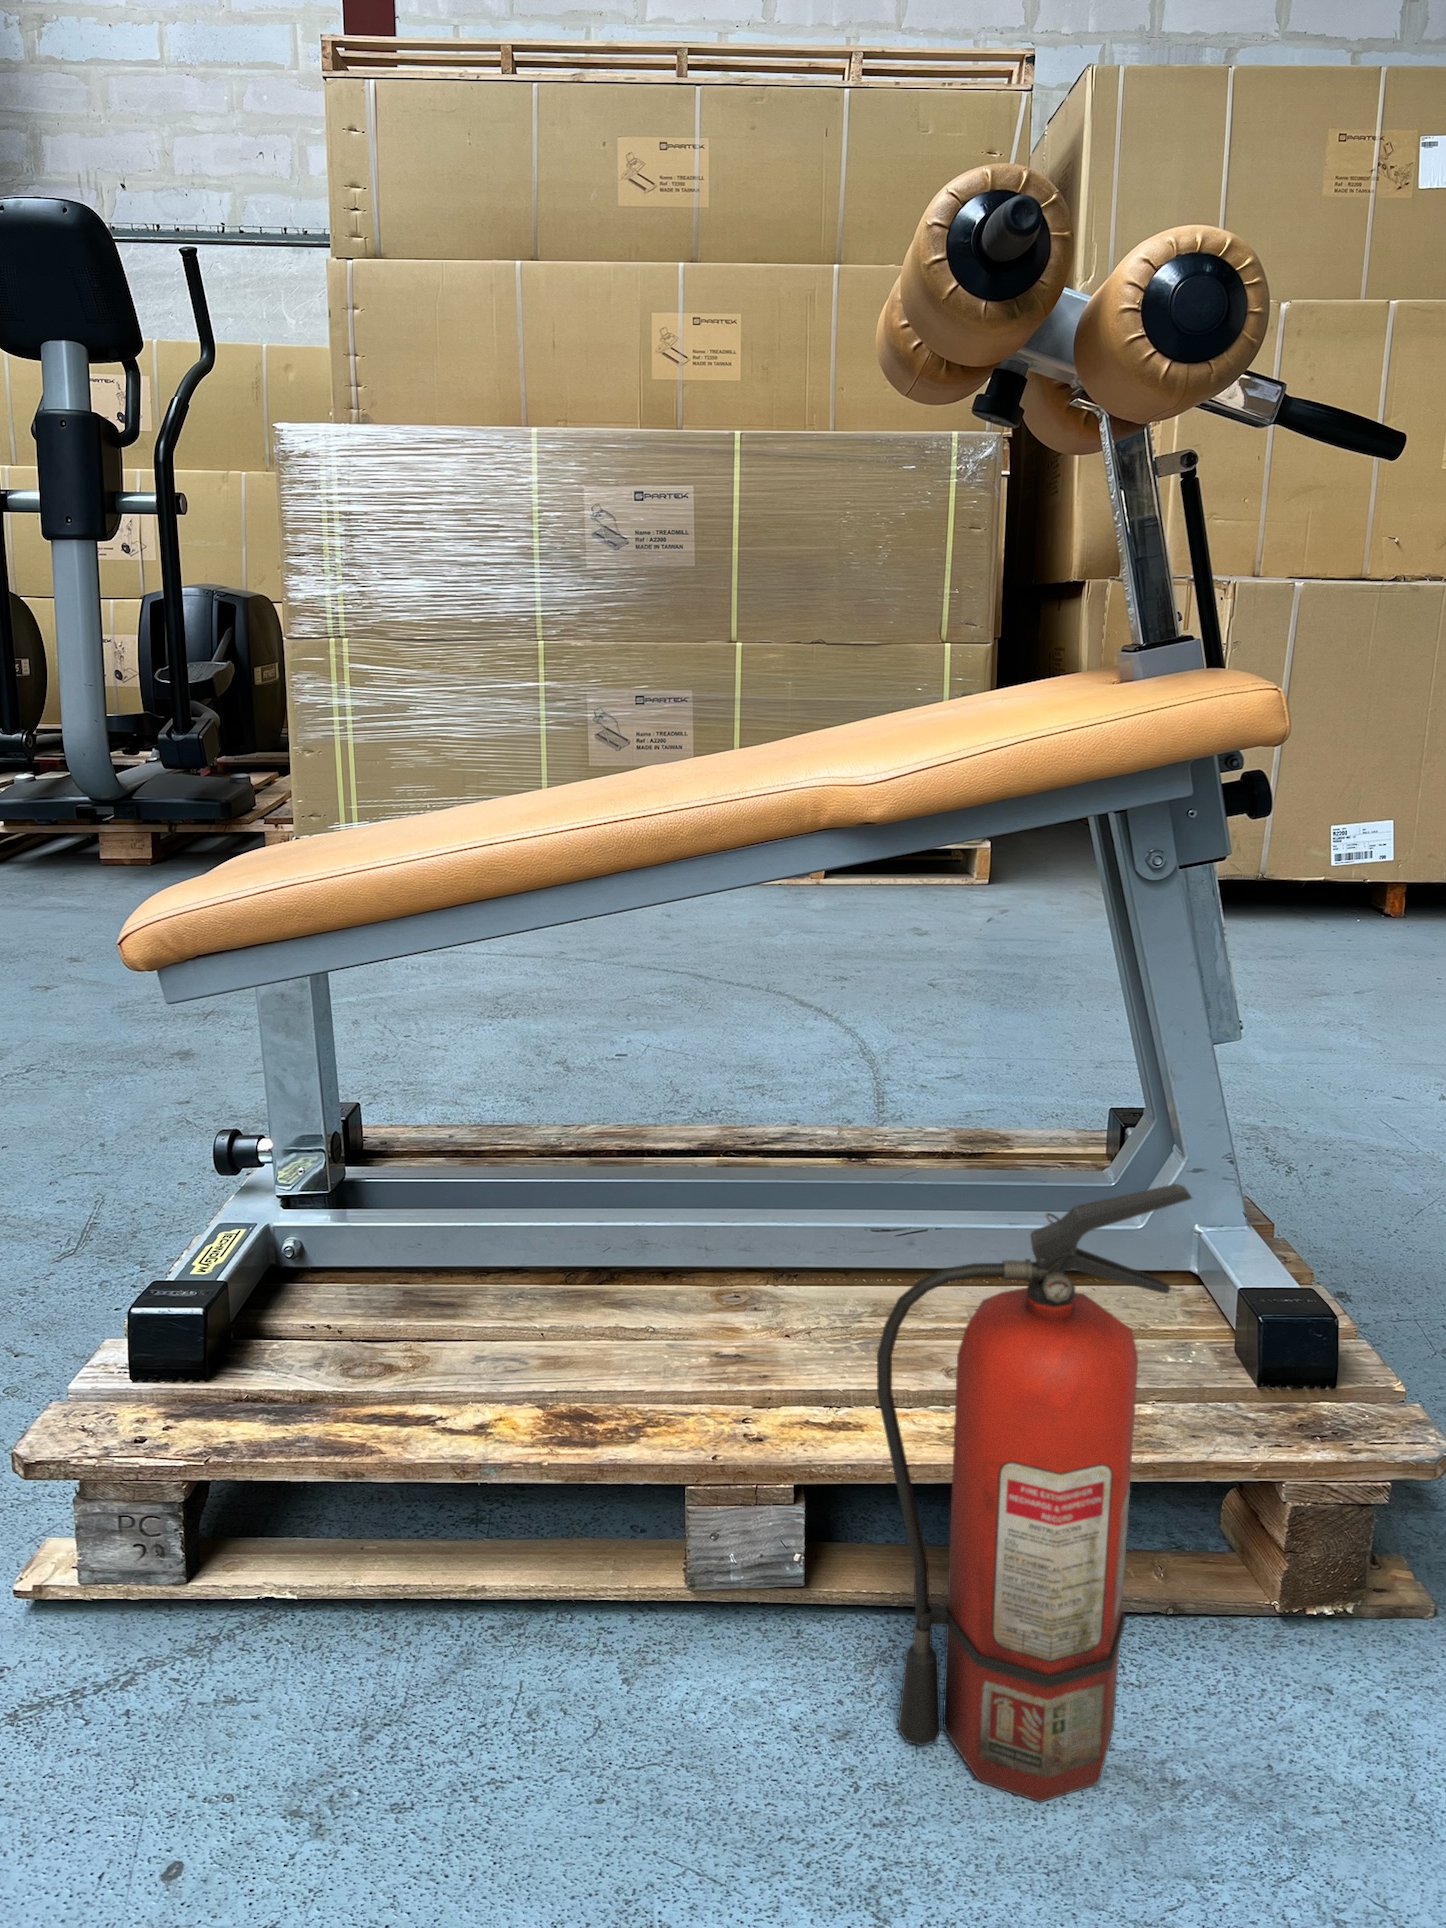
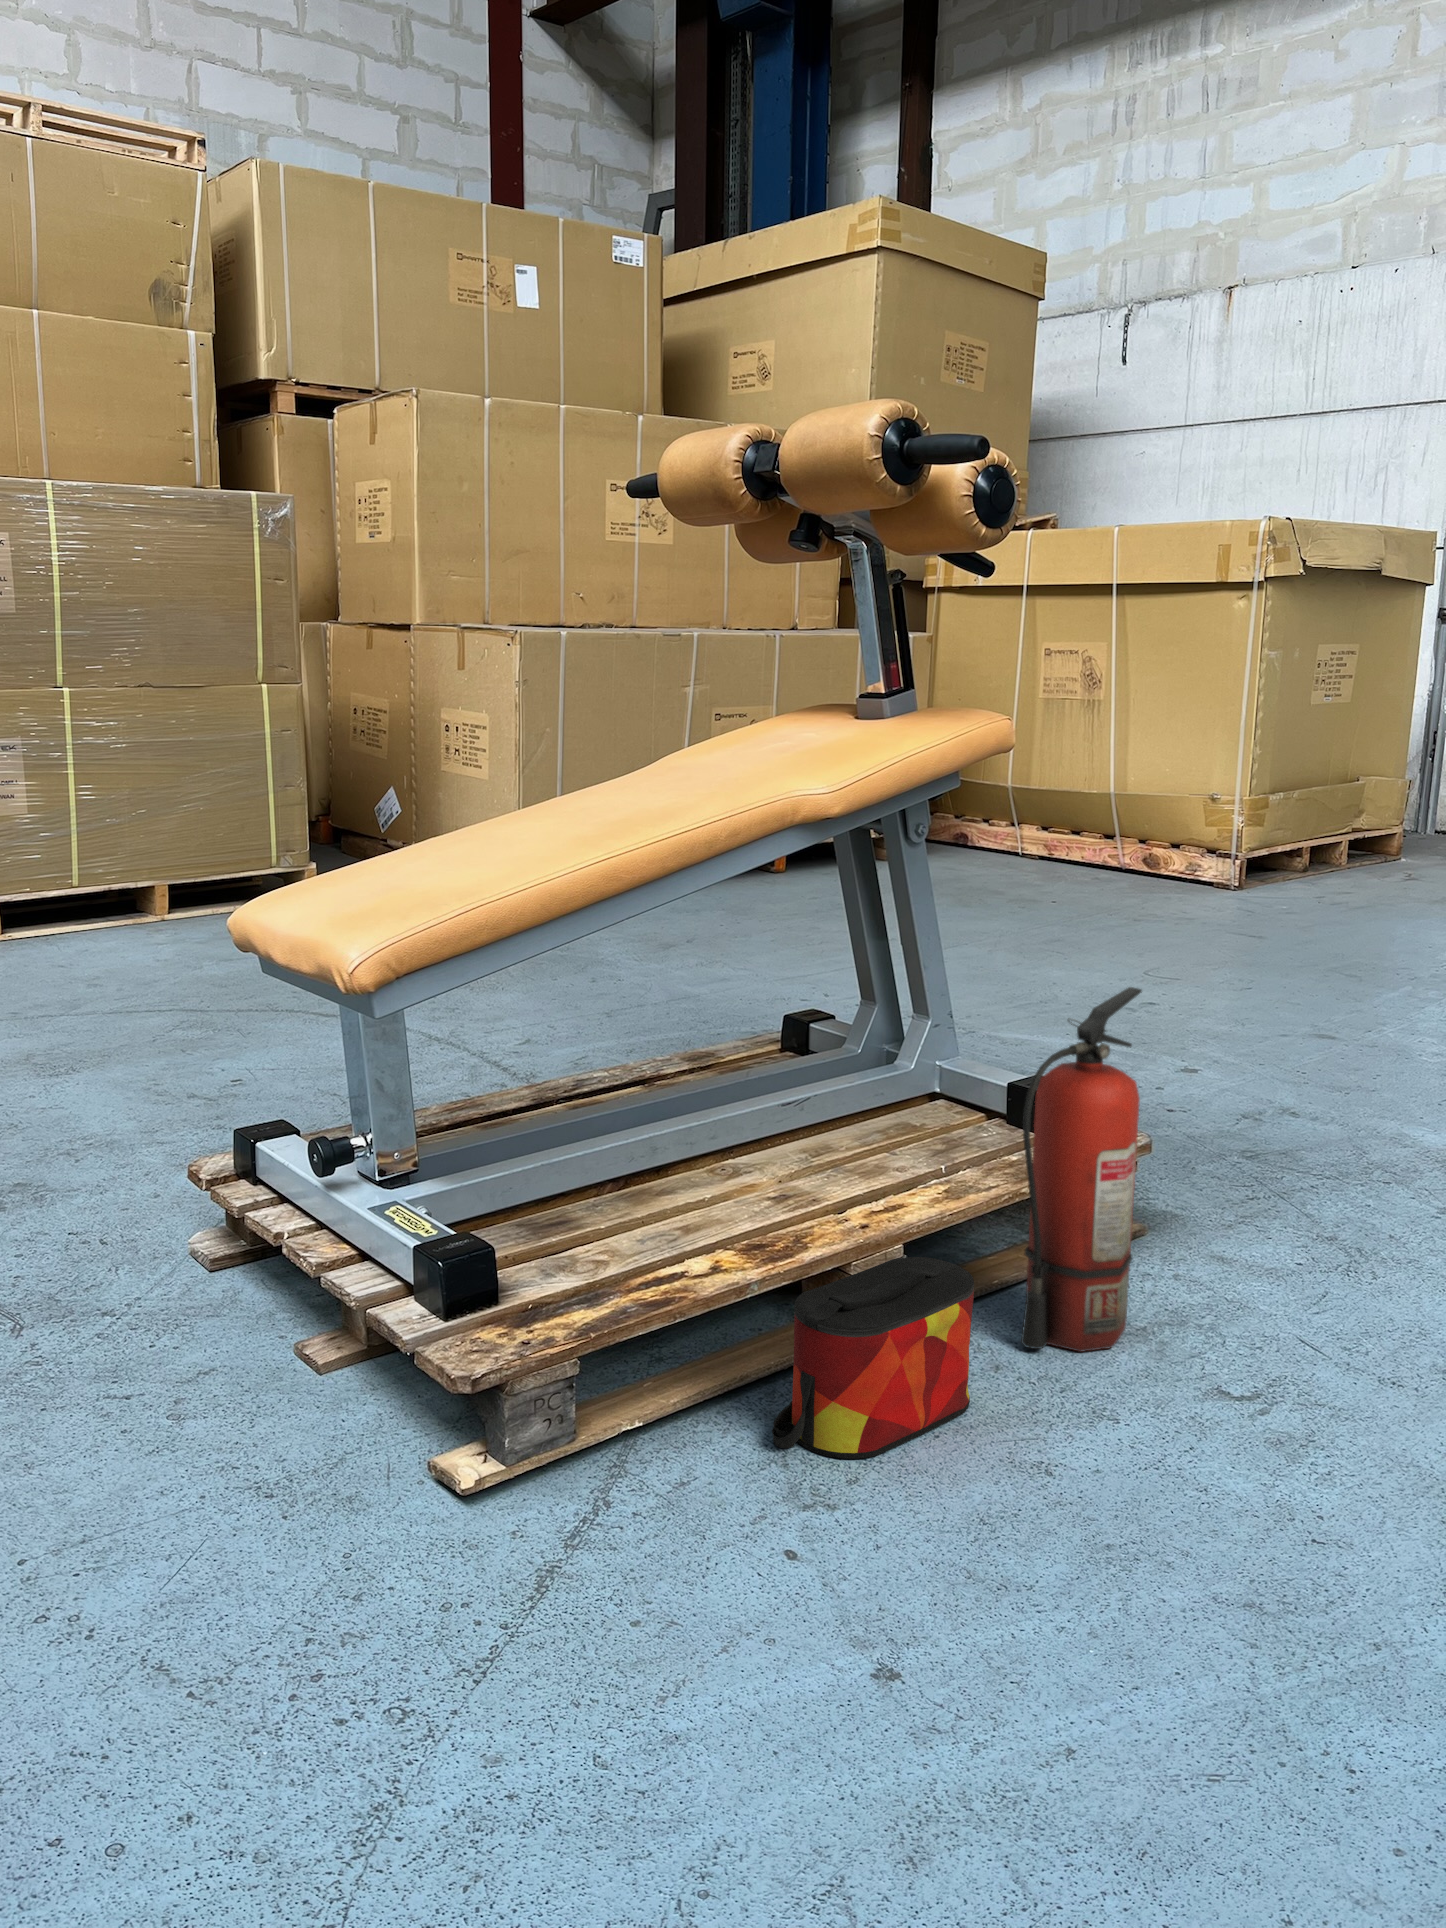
bag: none [345,1508,737,1797] -> present [772,1257,974,1459]

